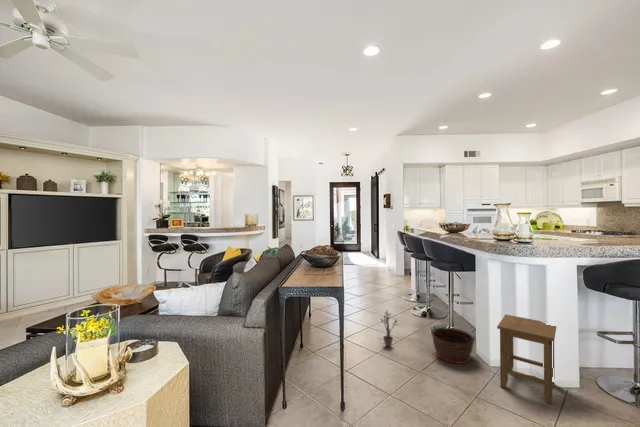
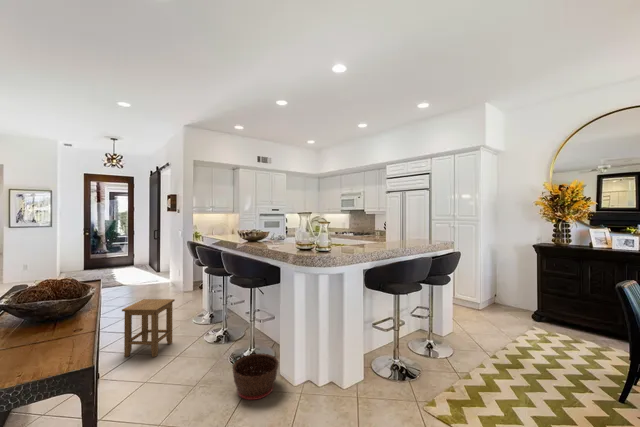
decorative plant: present [381,311,397,347] -> none [158,356,188,407]
stool: present [497,315,556,404] -> present [122,299,175,357]

